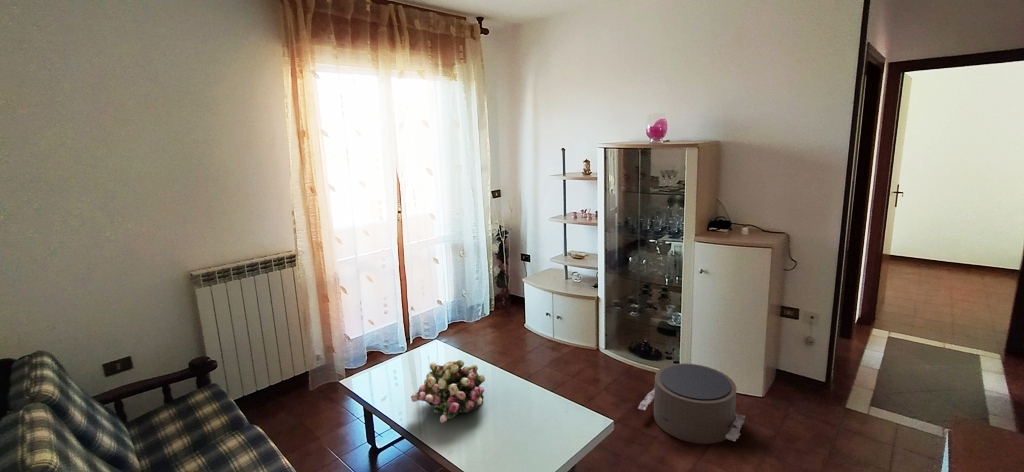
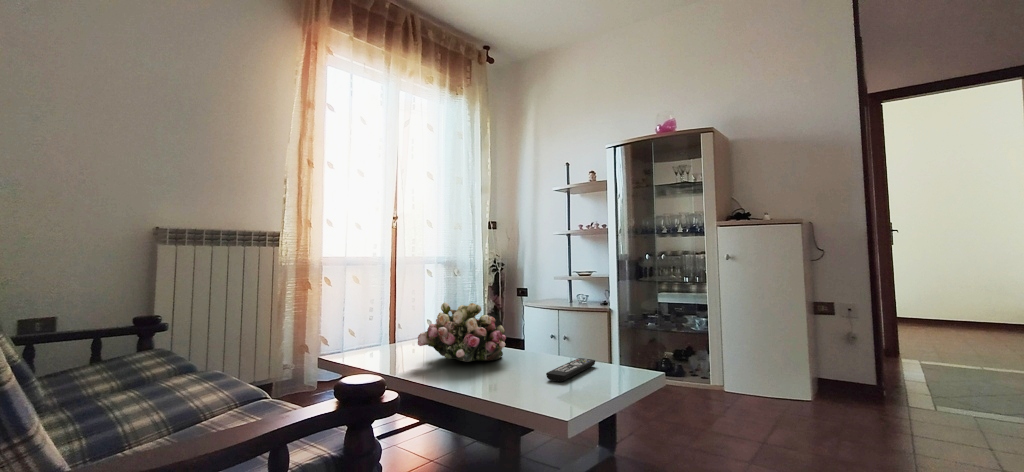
pouf: present [638,363,745,444] -> none [675,357,804,434]
remote control: none [509,413,554,453] -> present [546,358,595,381]

